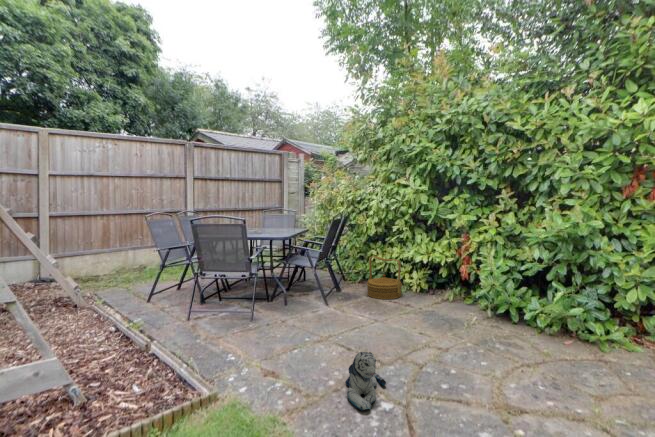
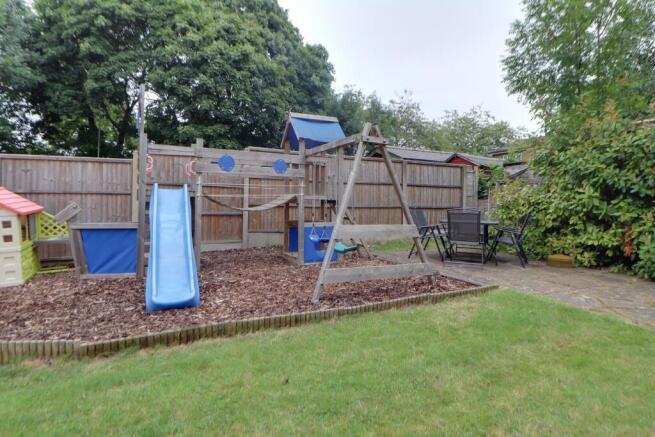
plush toy: present [345,352,386,411] -> none [550,274,574,298]

